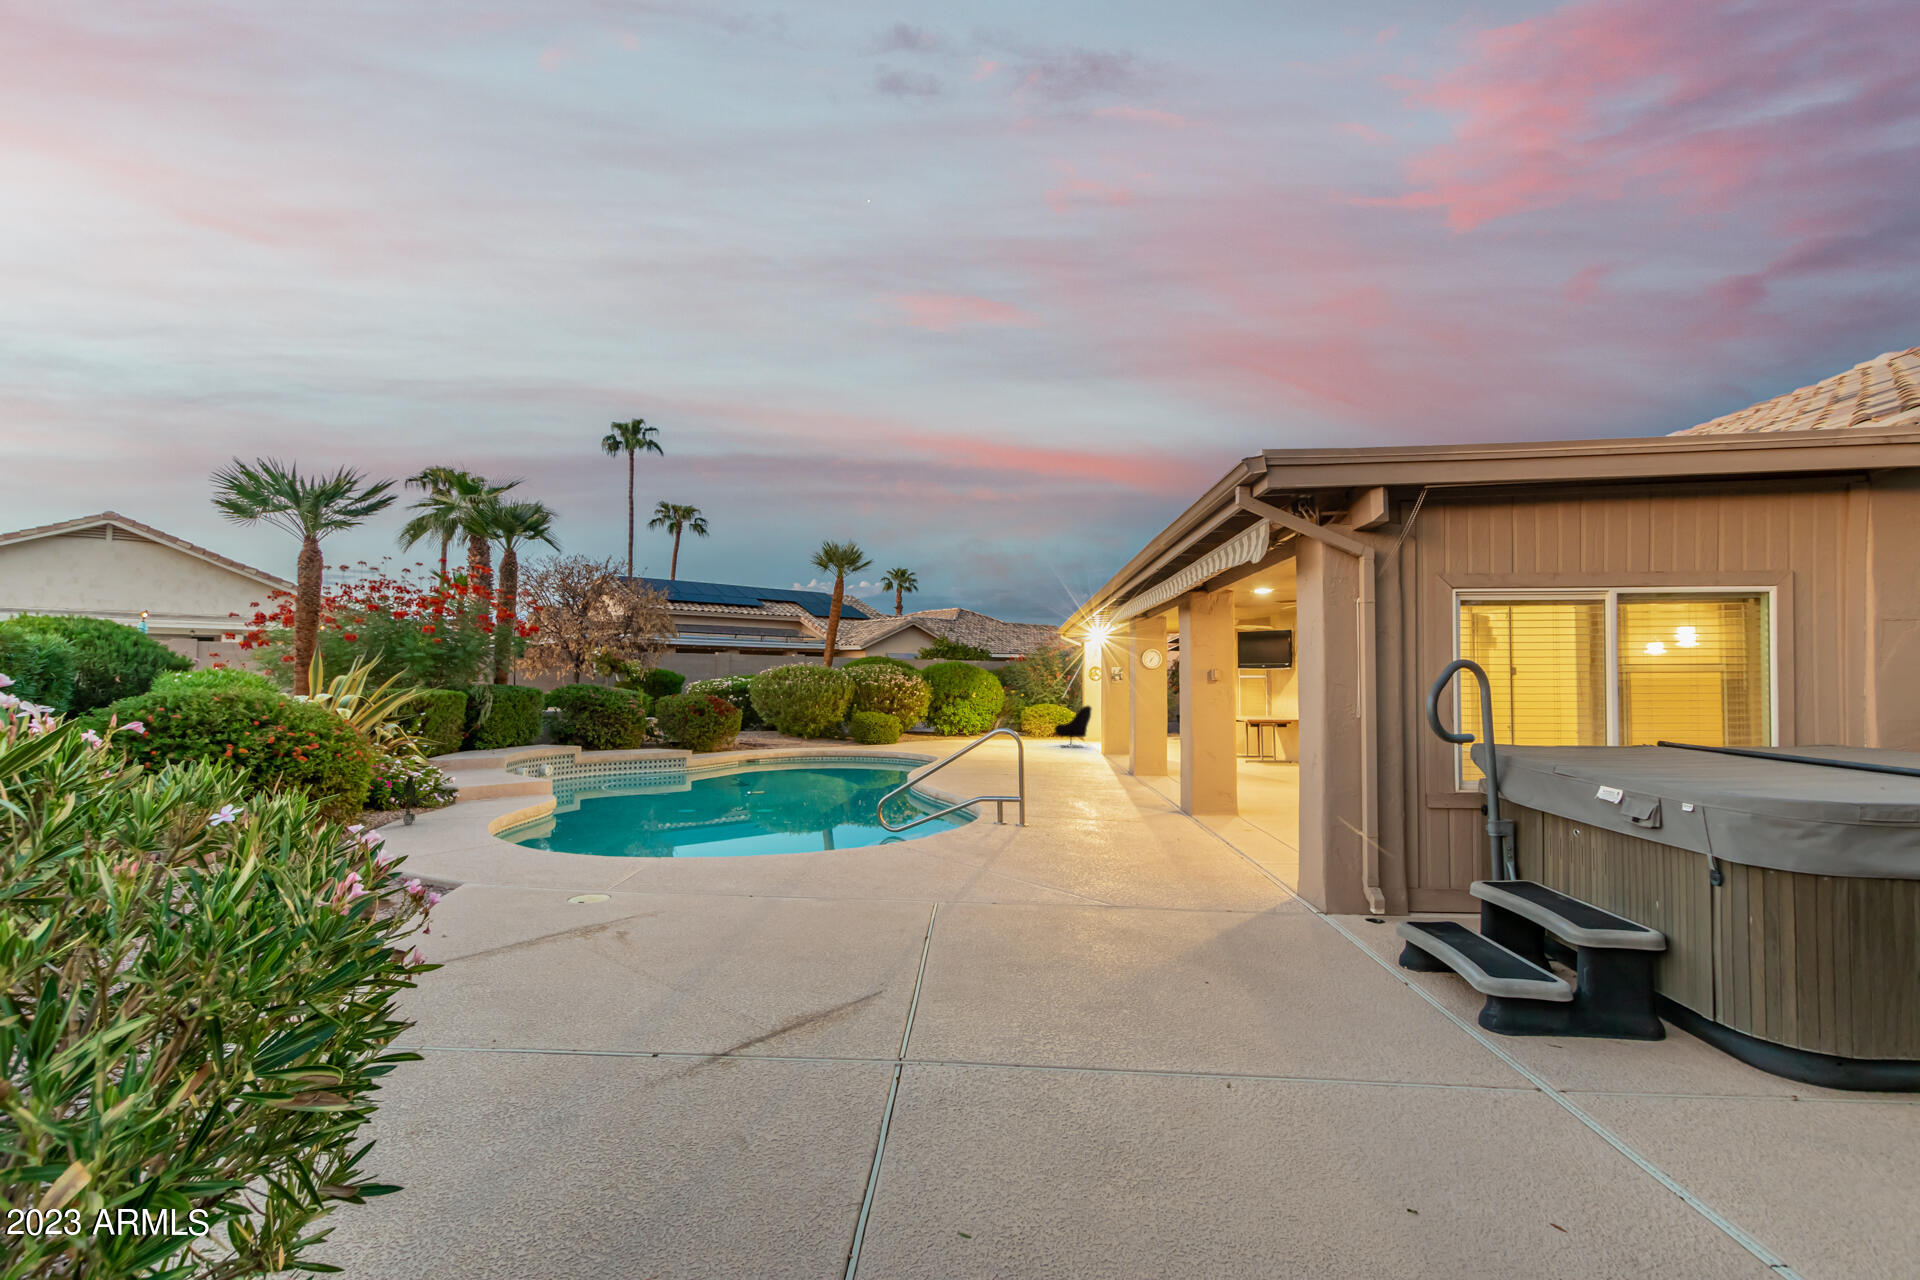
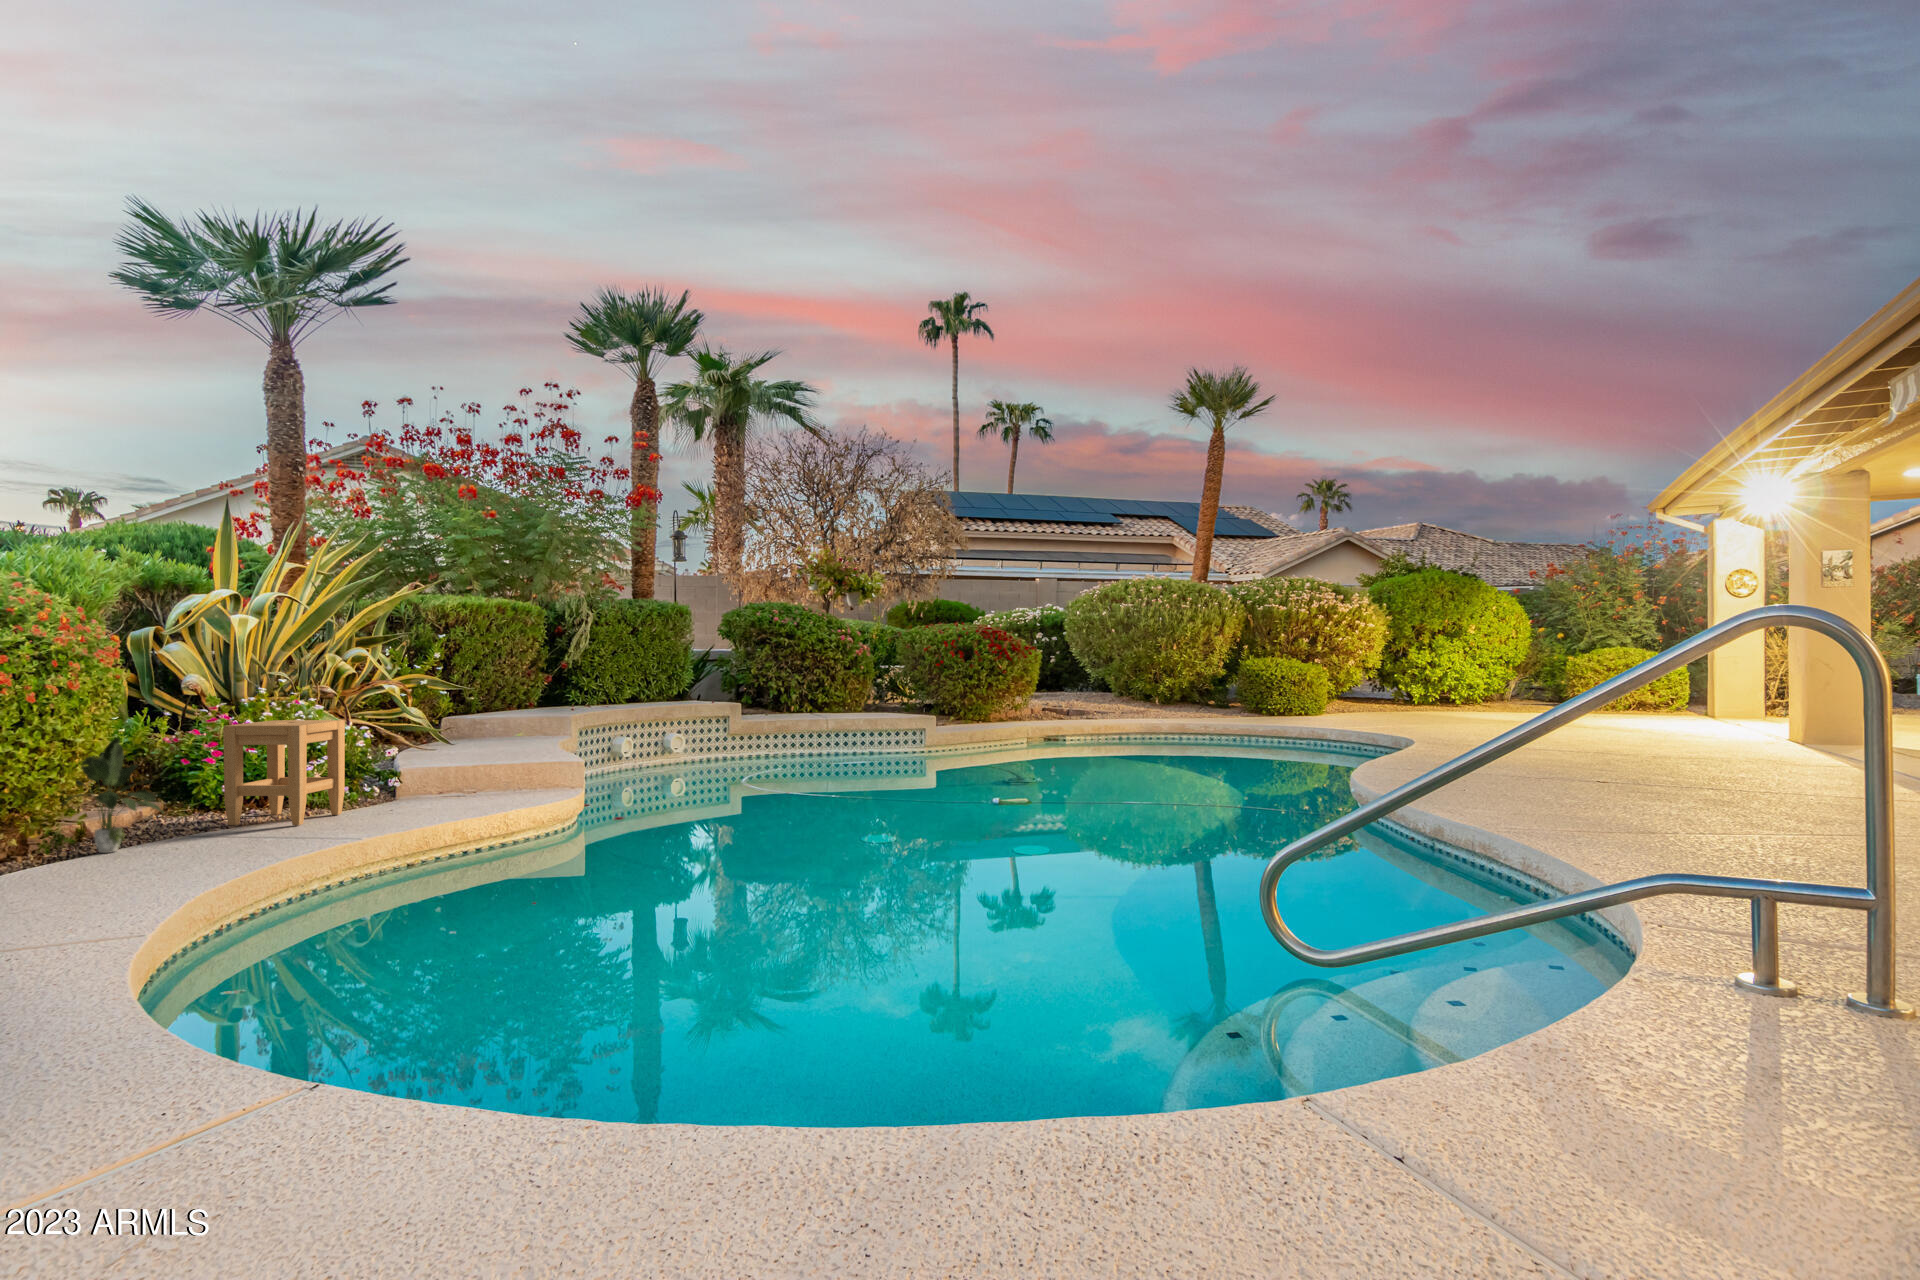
armchair: present [1054,706,1092,747] -> none [1667,643,1763,733]
stool: none [427,765,472,814] -> present [223,720,345,825]

